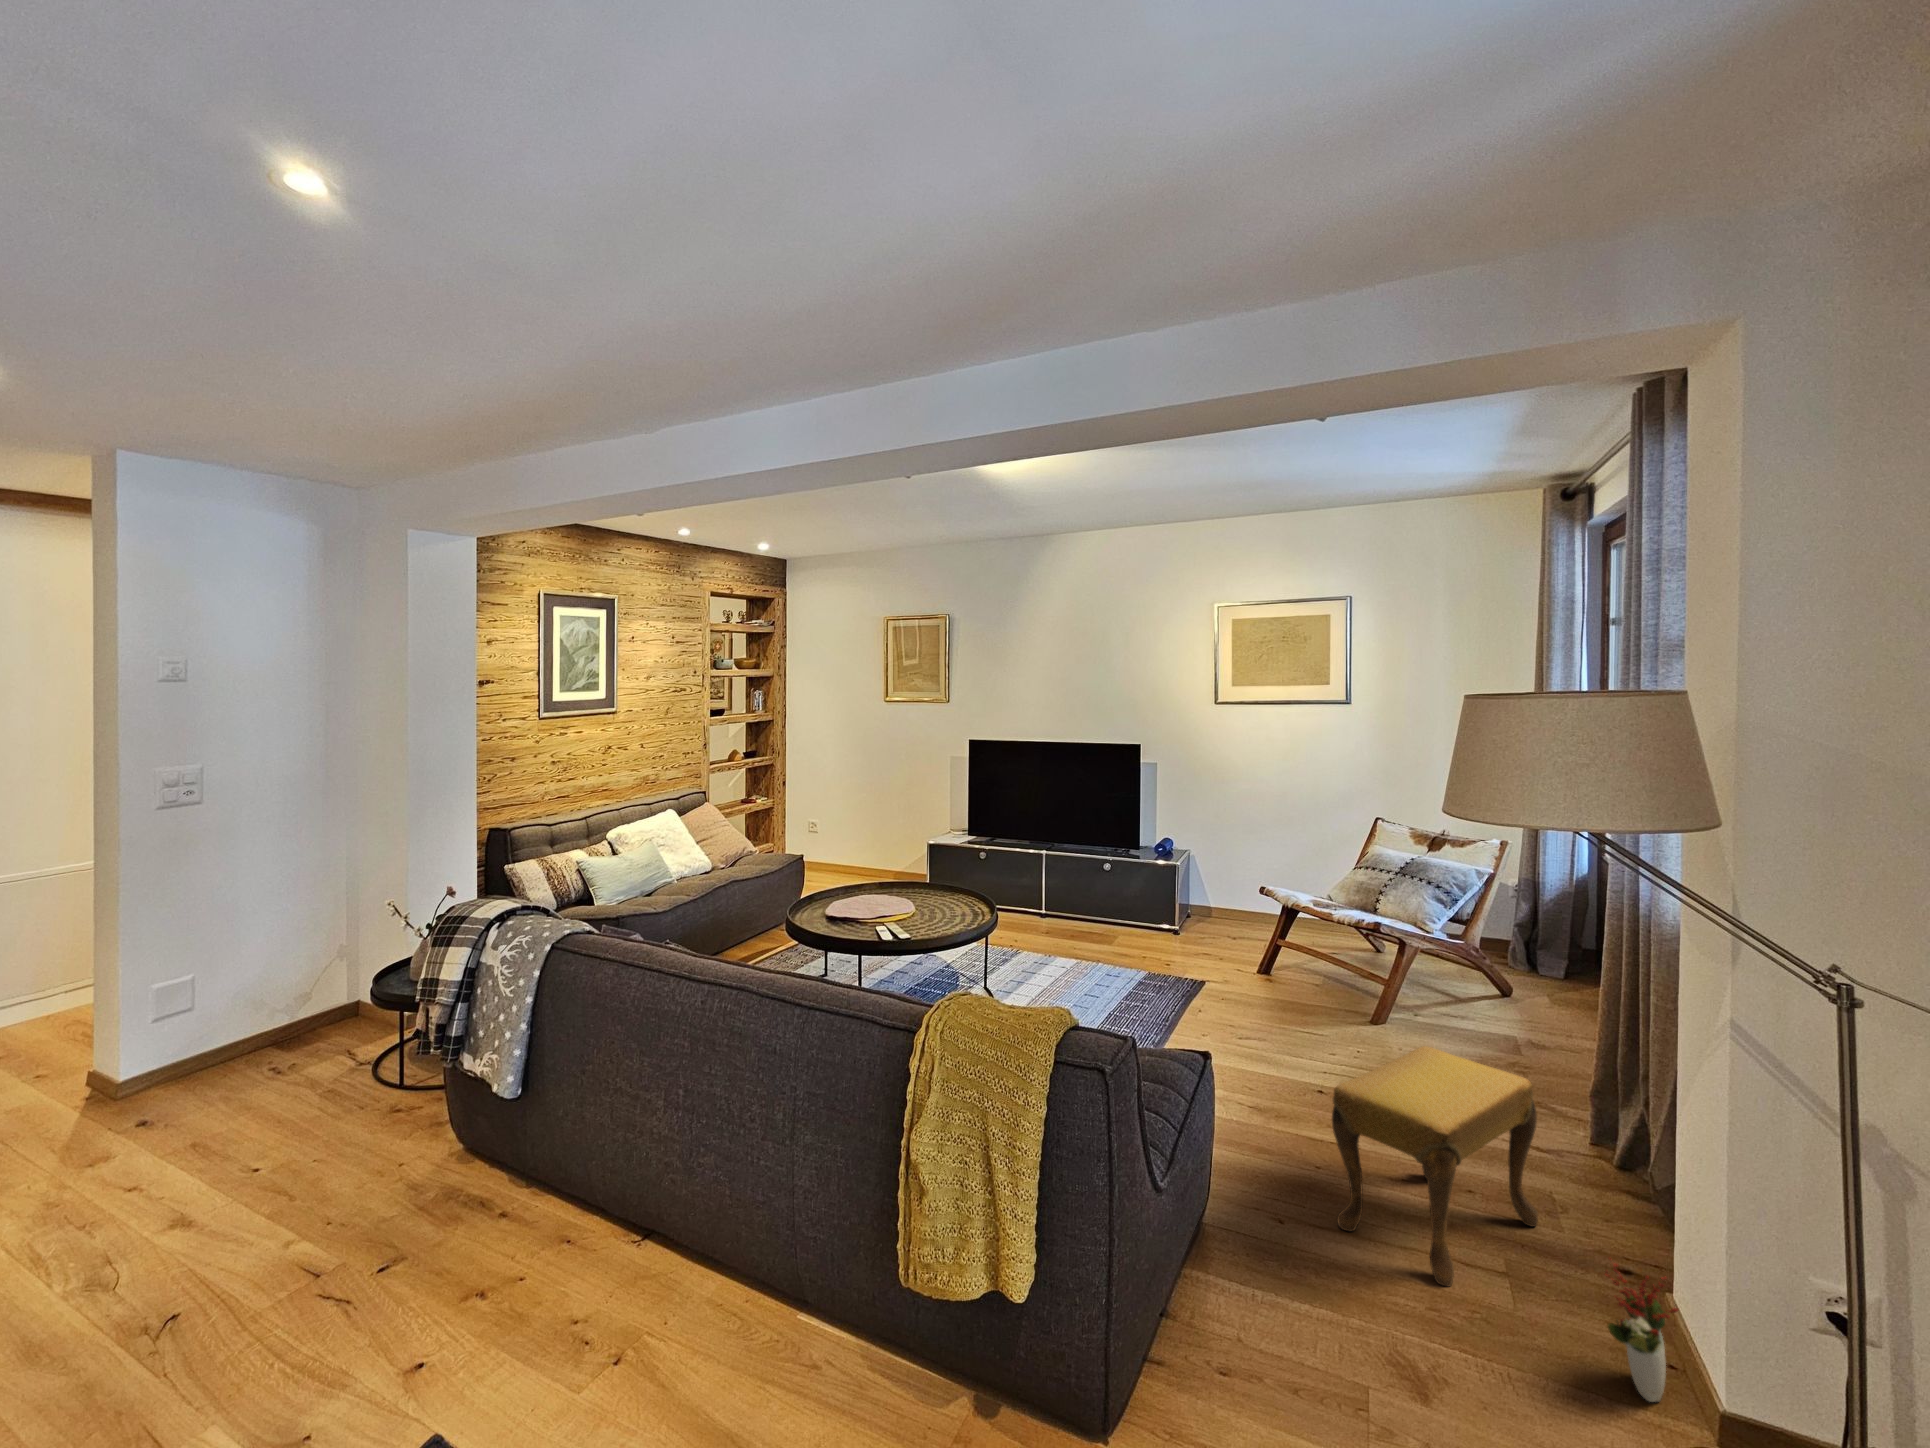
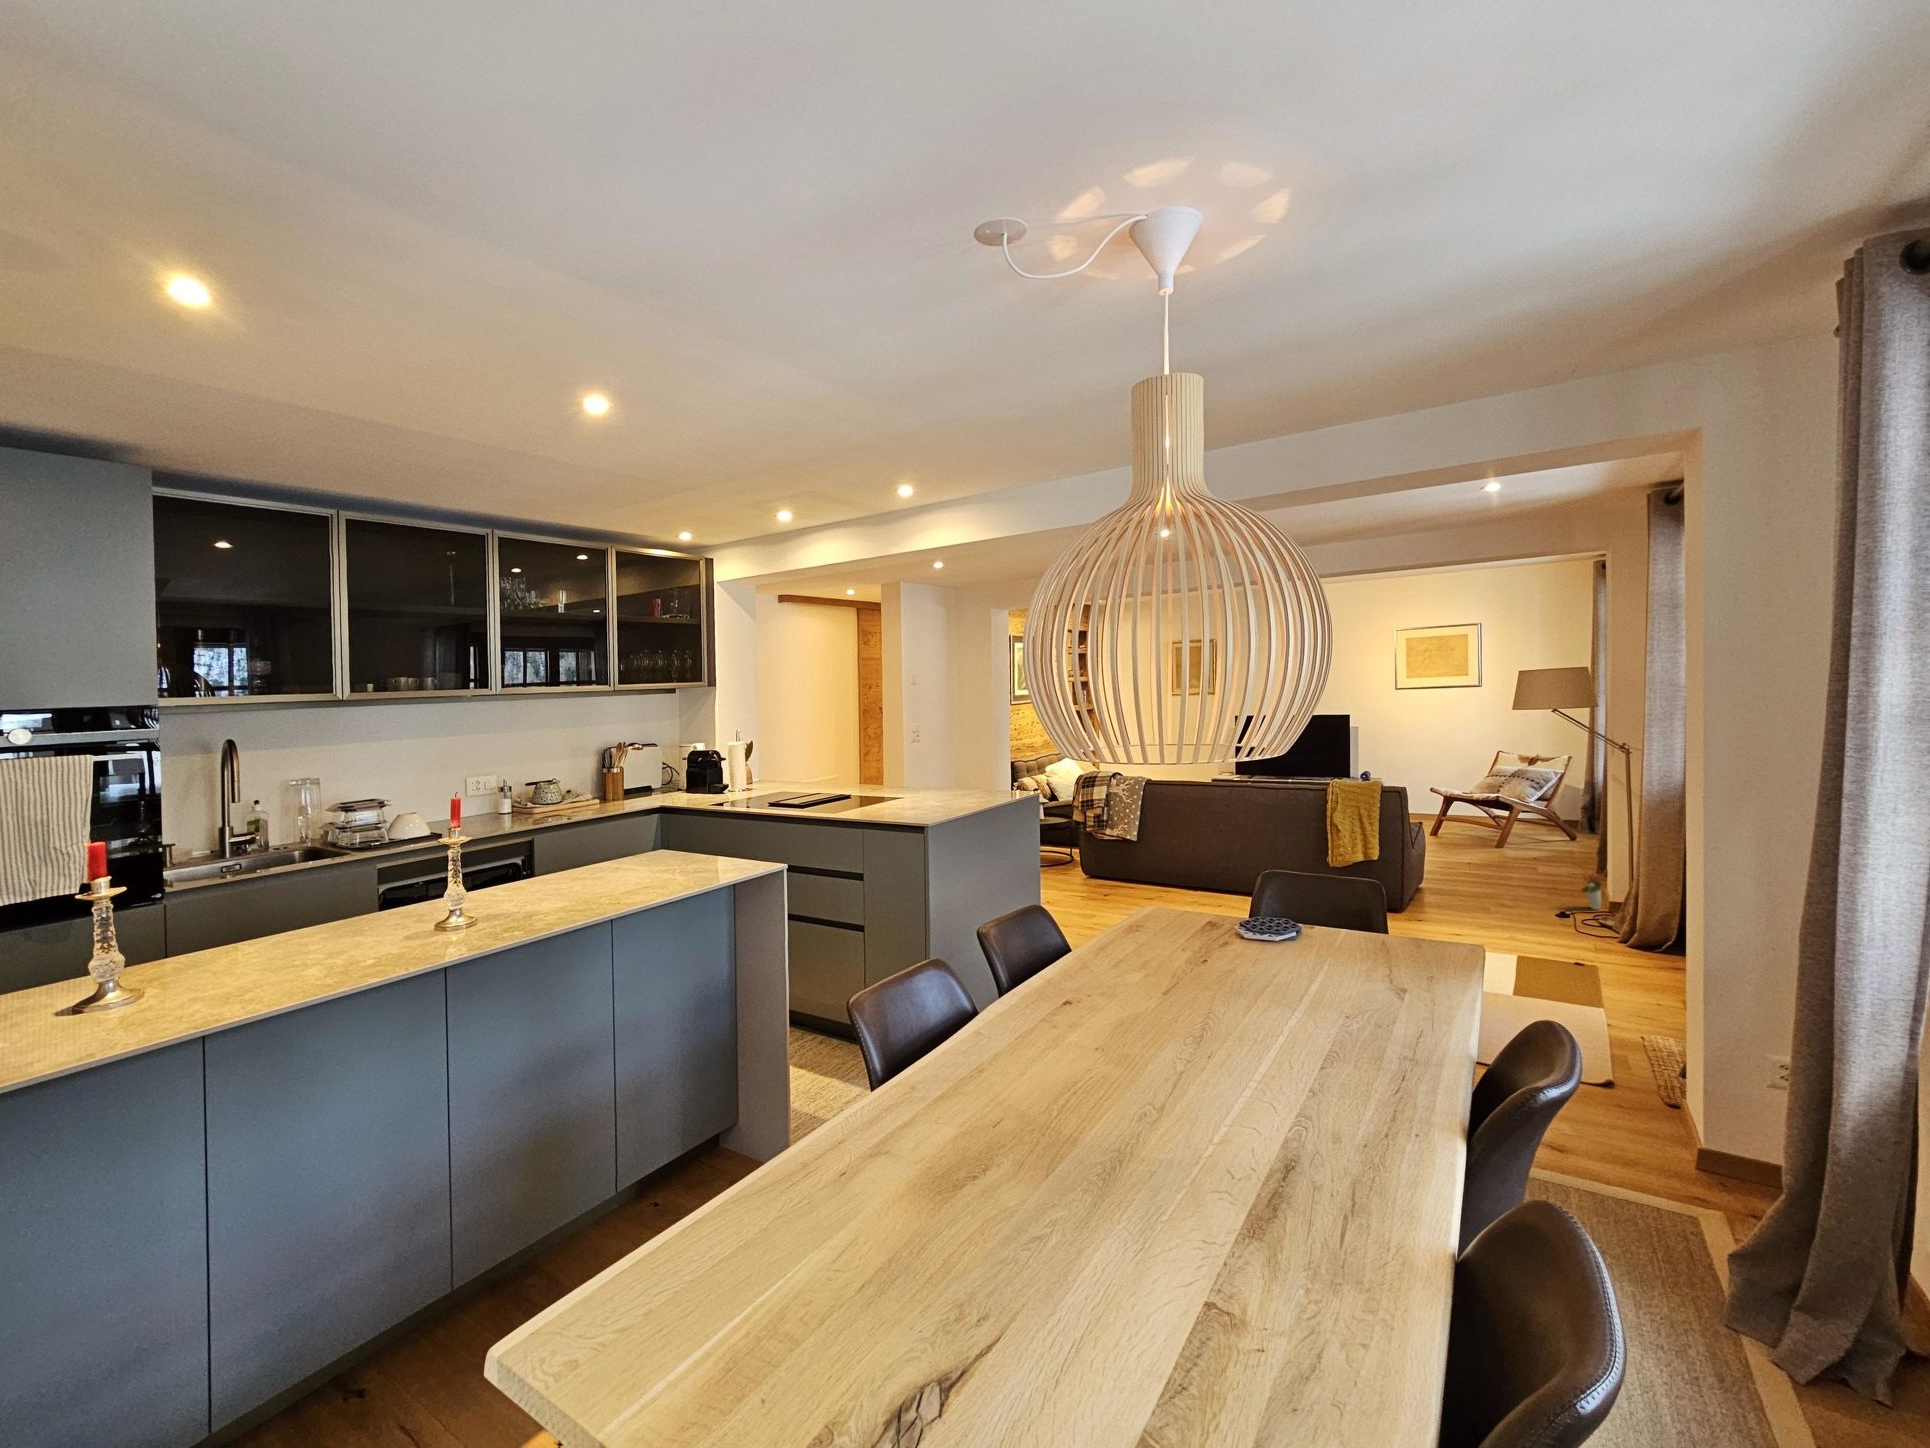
footstool: present [1332,1046,1538,1287] -> none [1477,824,1567,896]

